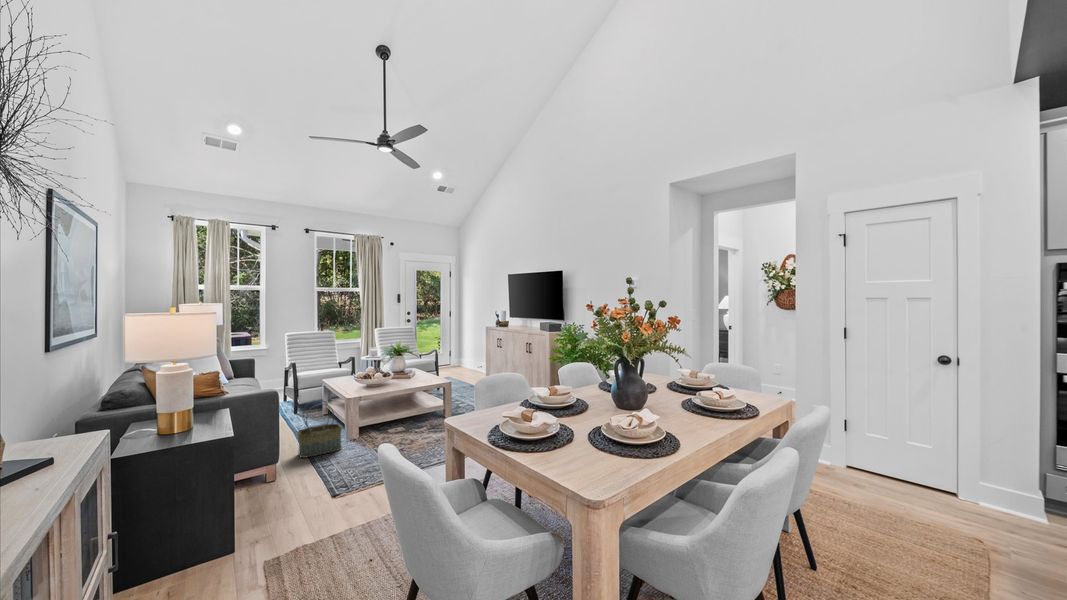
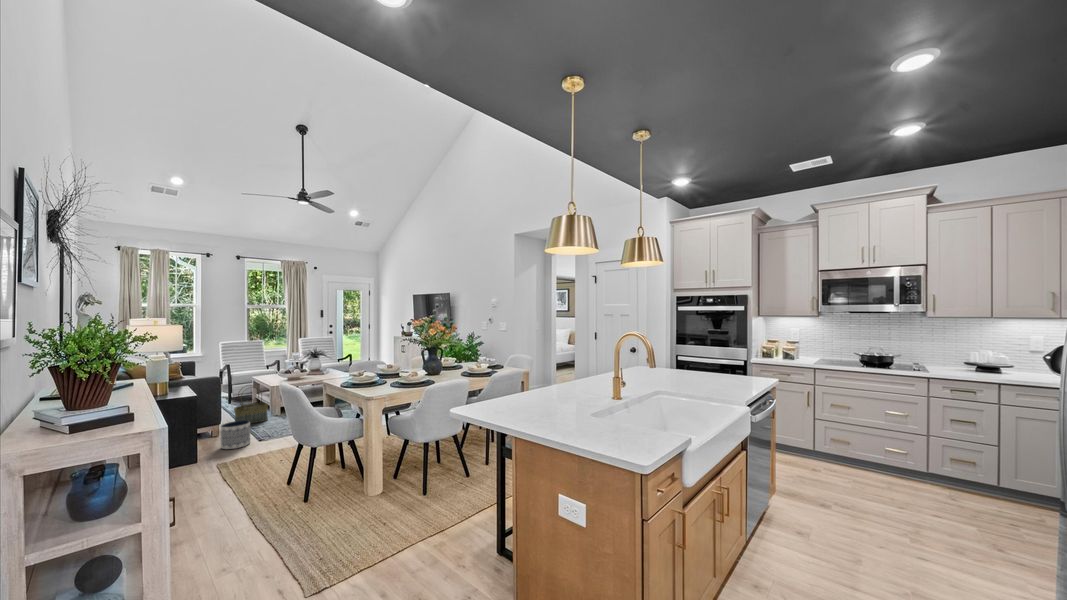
planter: none [274,465,317,514] -> present [221,421,250,449]

